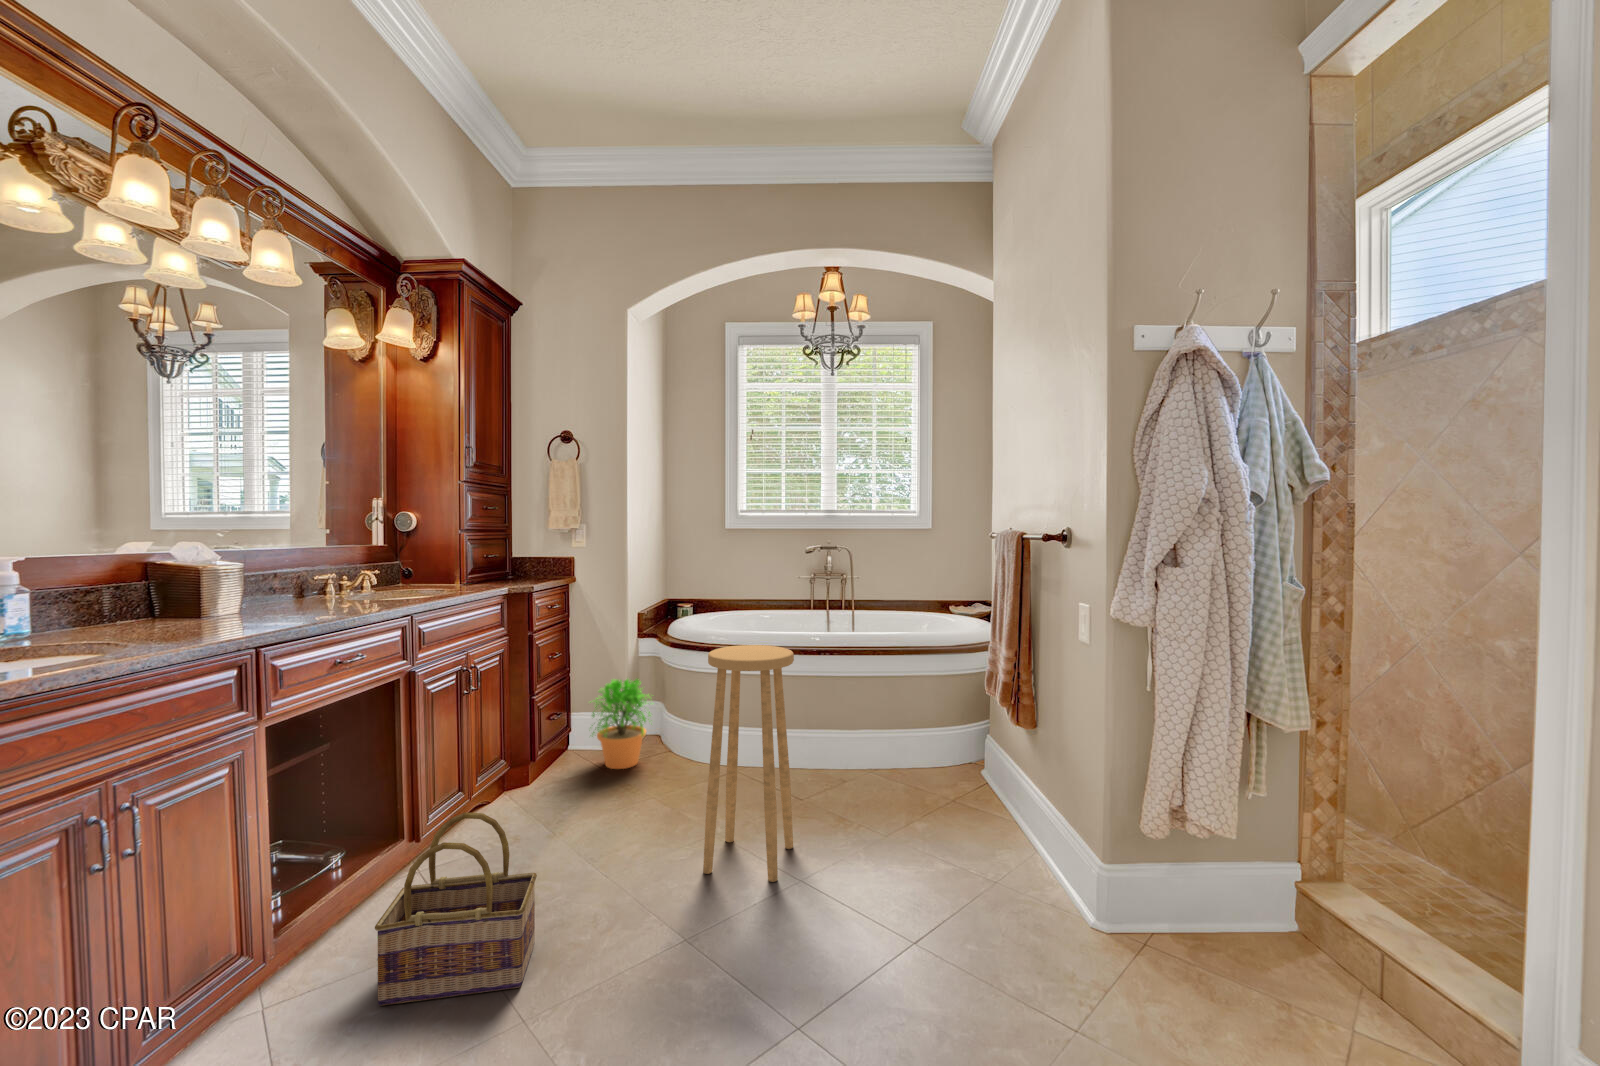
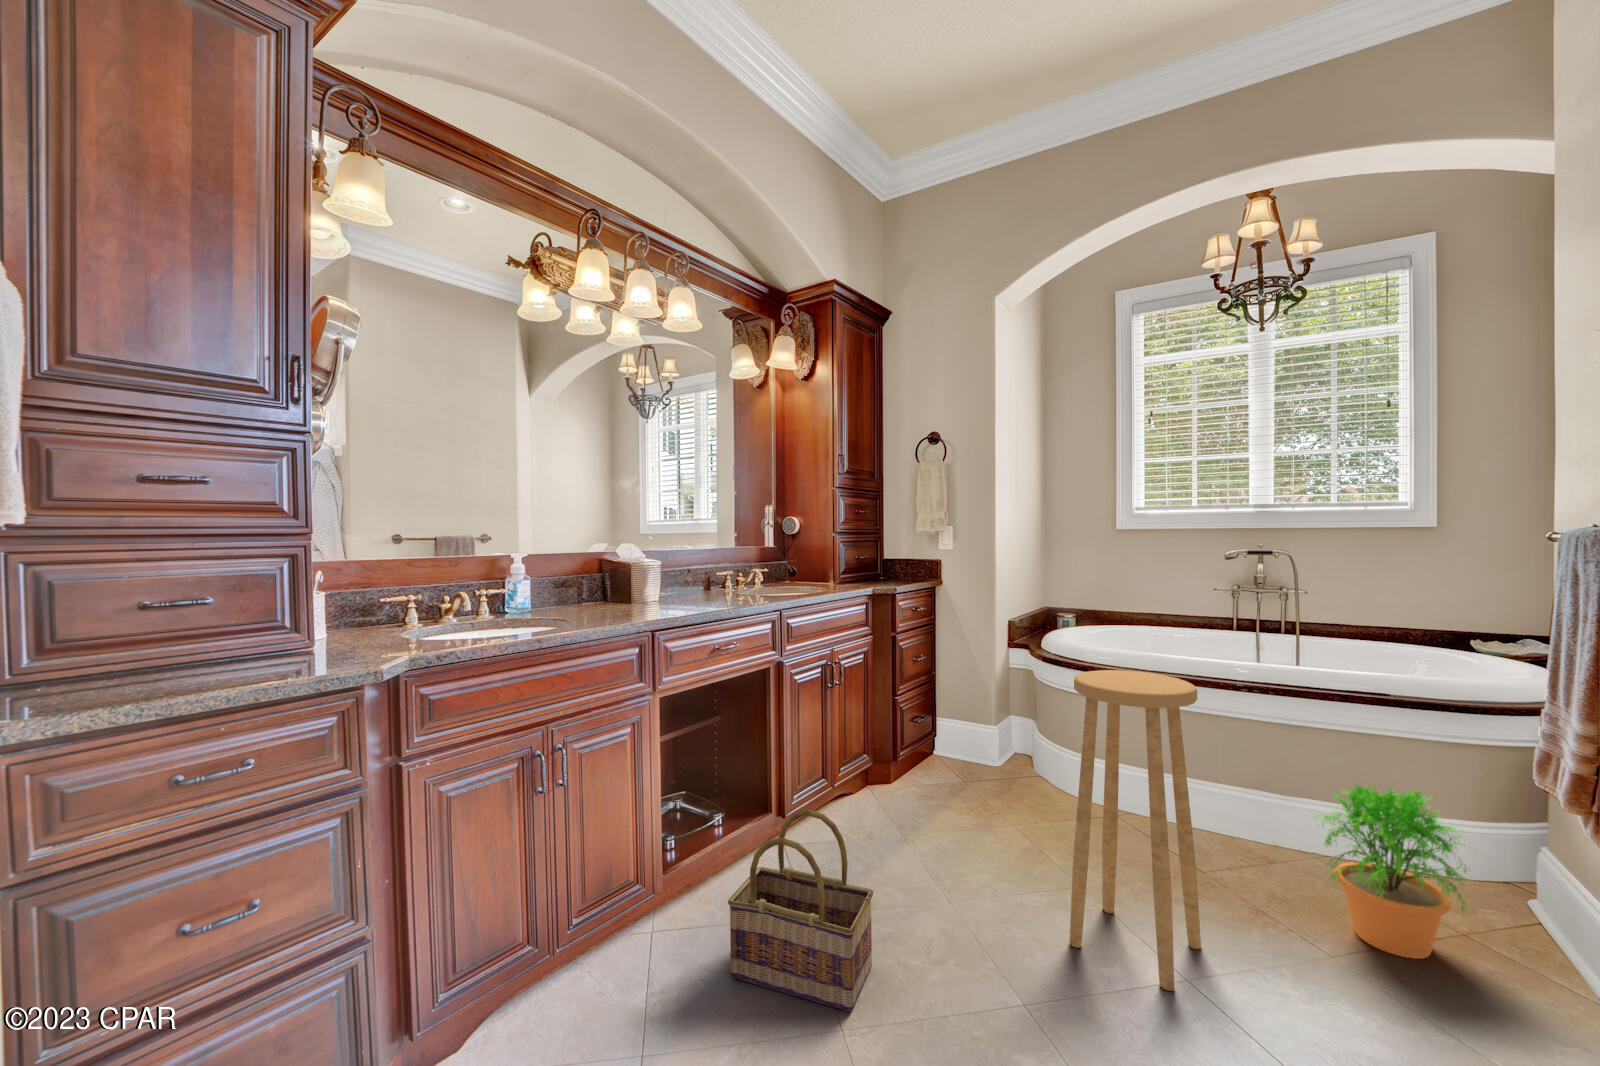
potted plant: present [590,679,651,769] -> present [1319,784,1473,959]

